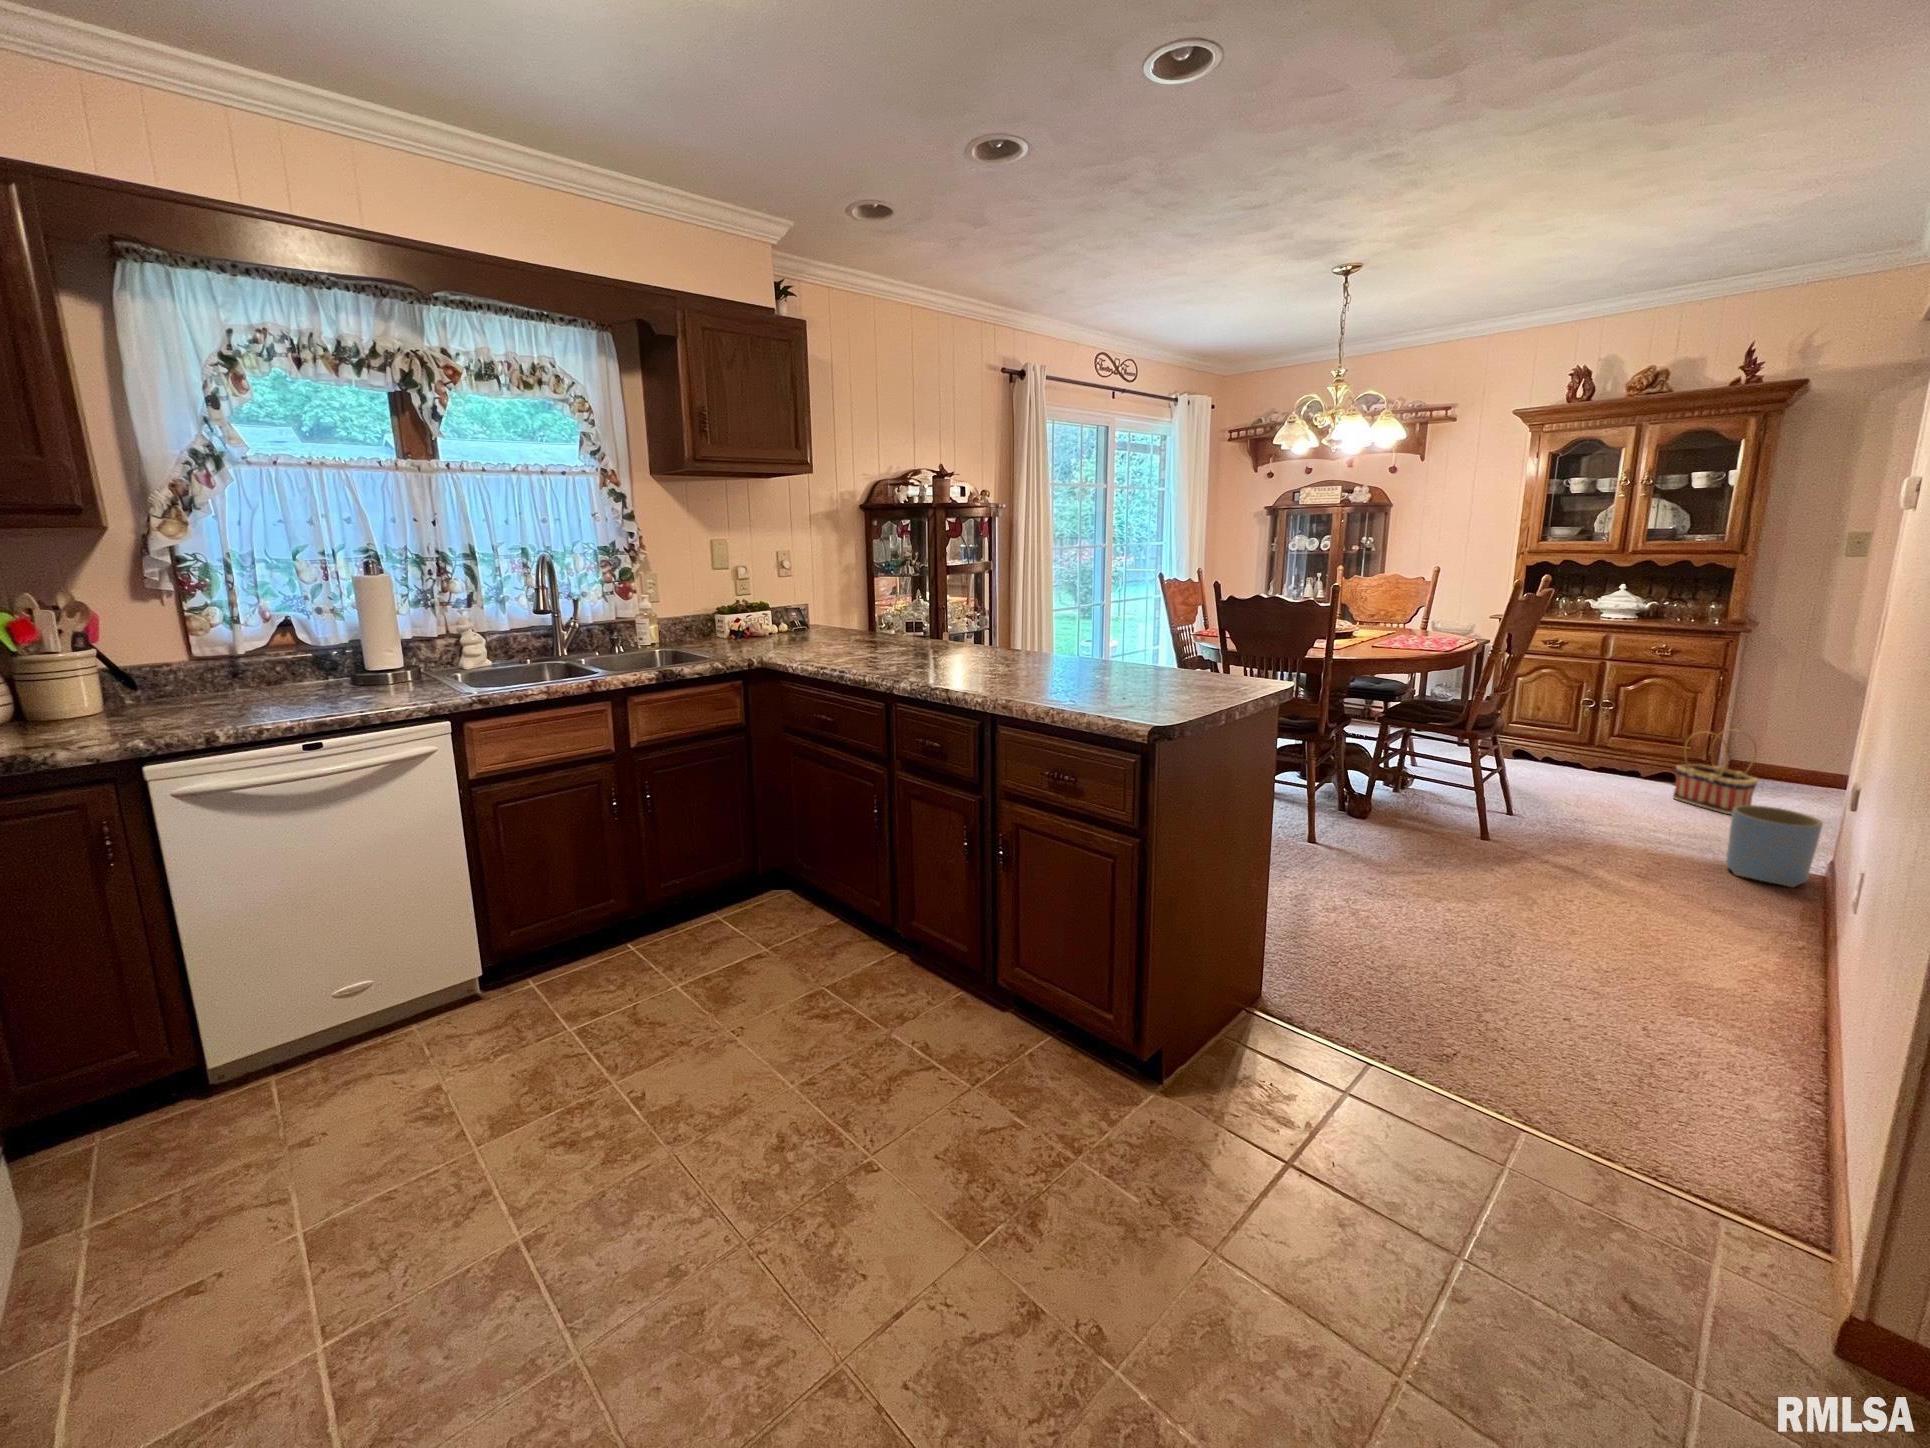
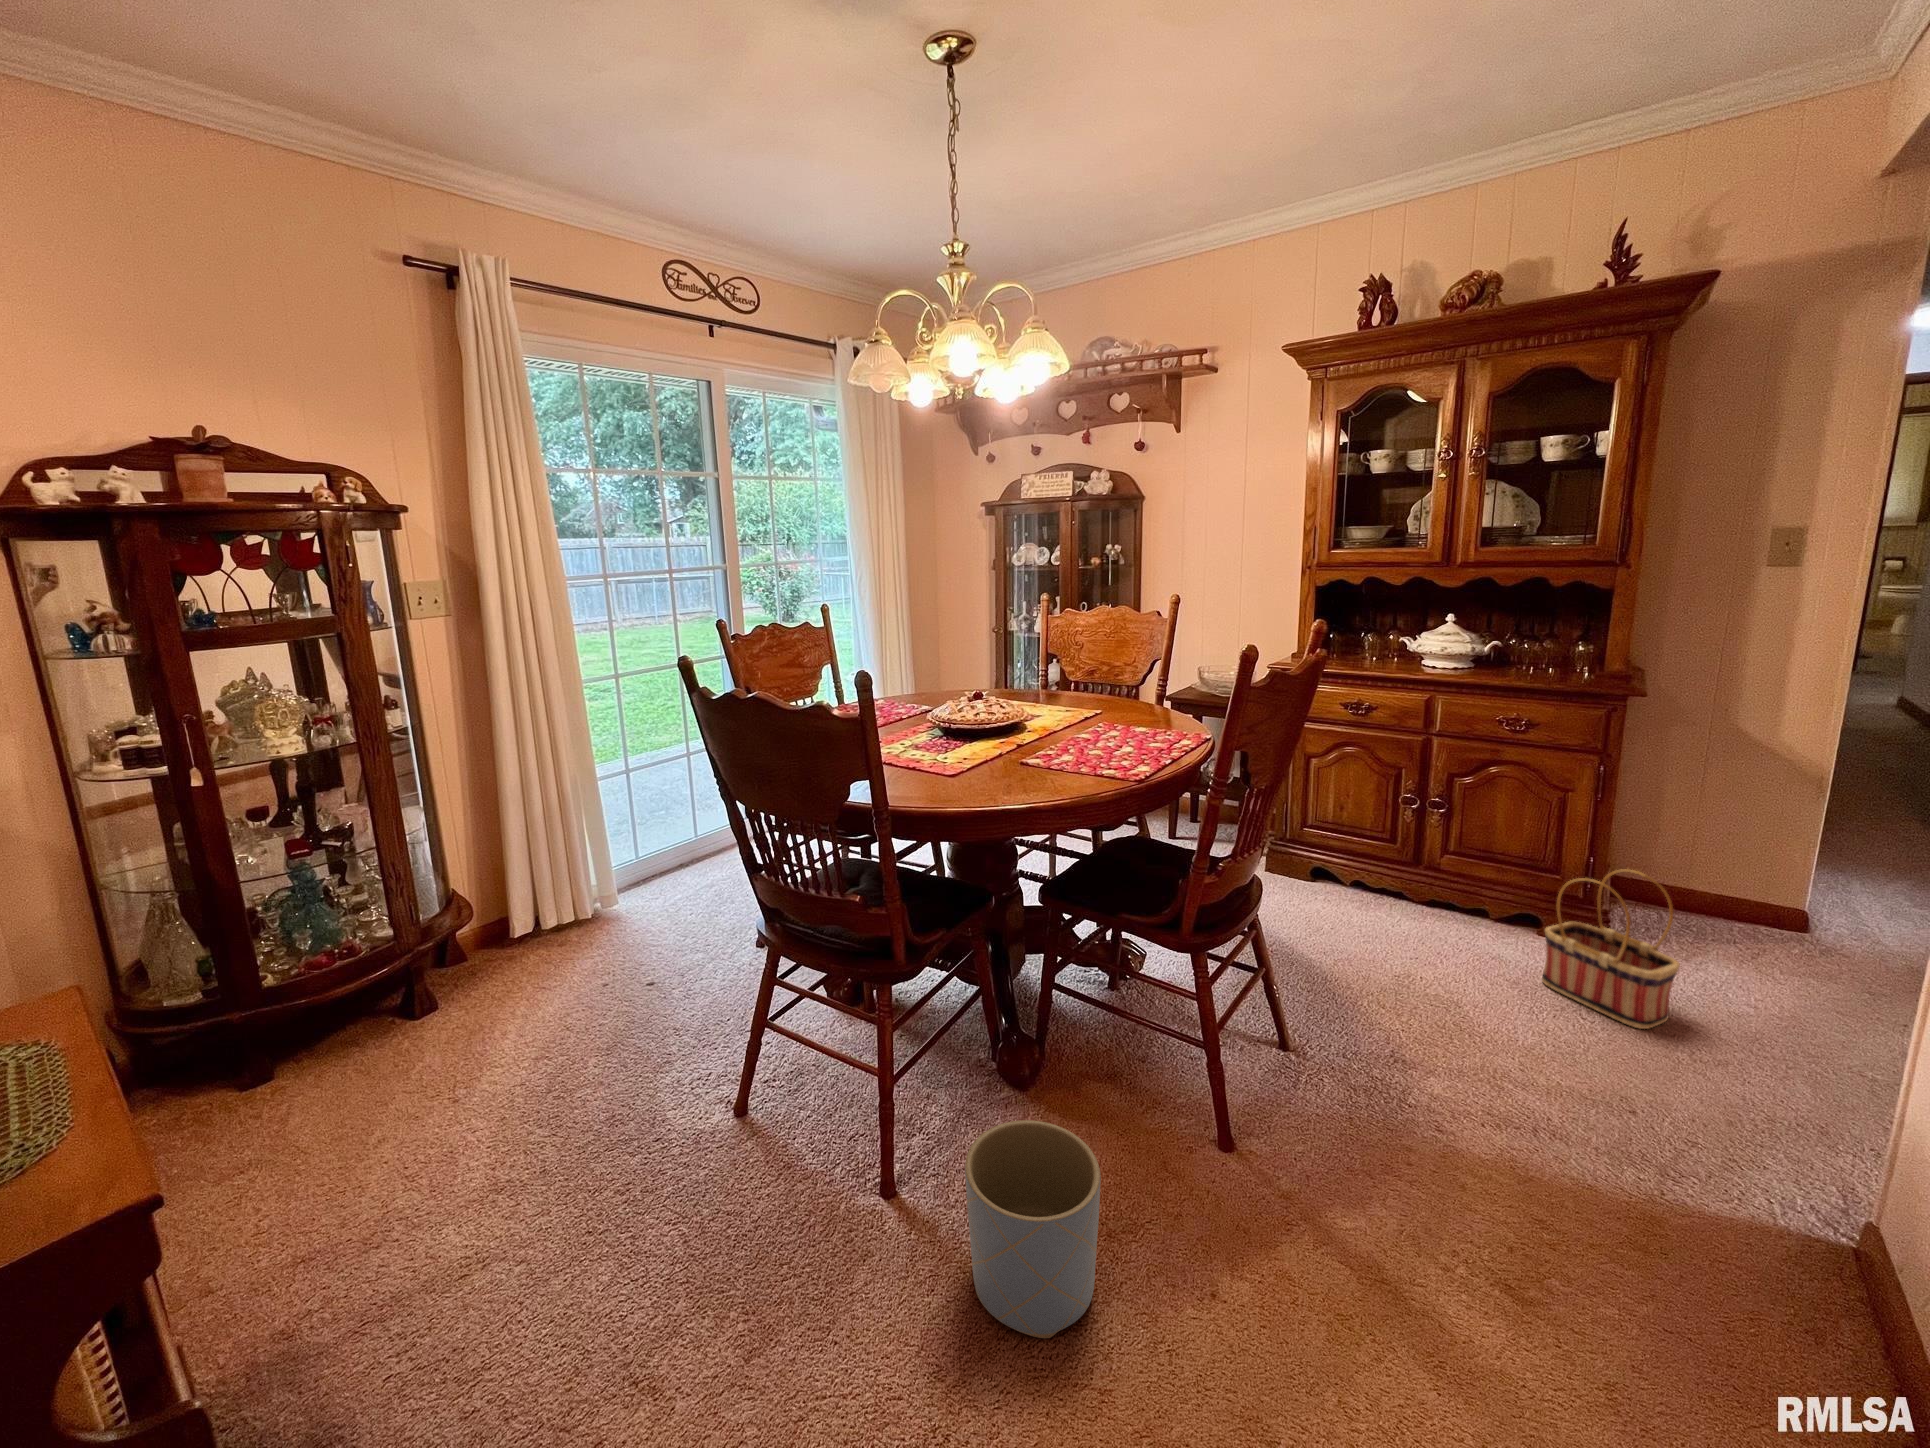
planter: present [1726,805,1823,887] -> present [965,1120,1101,1338]

